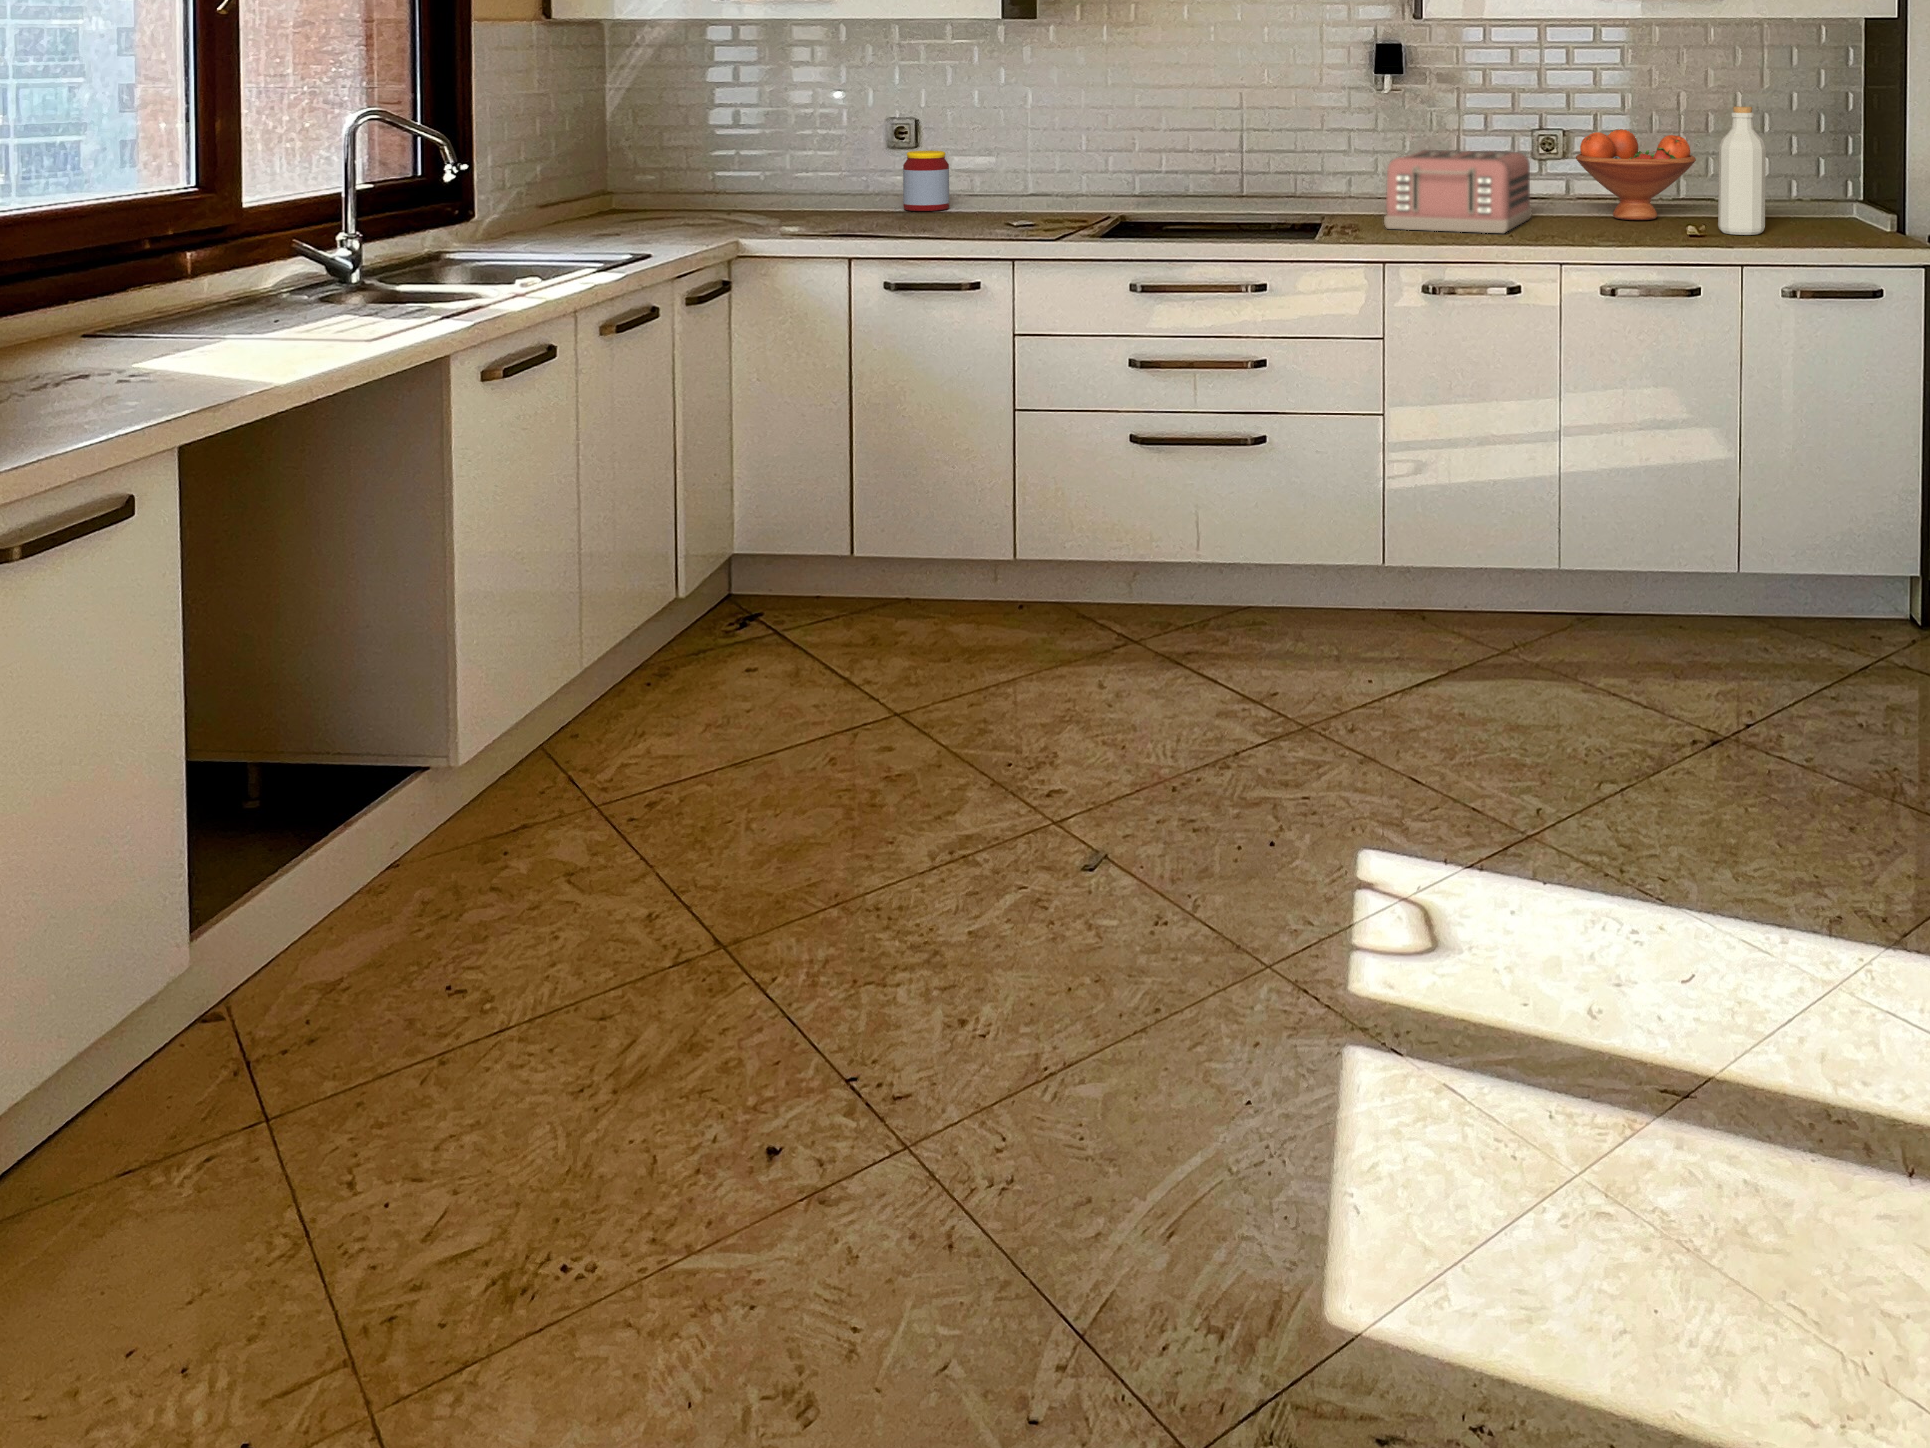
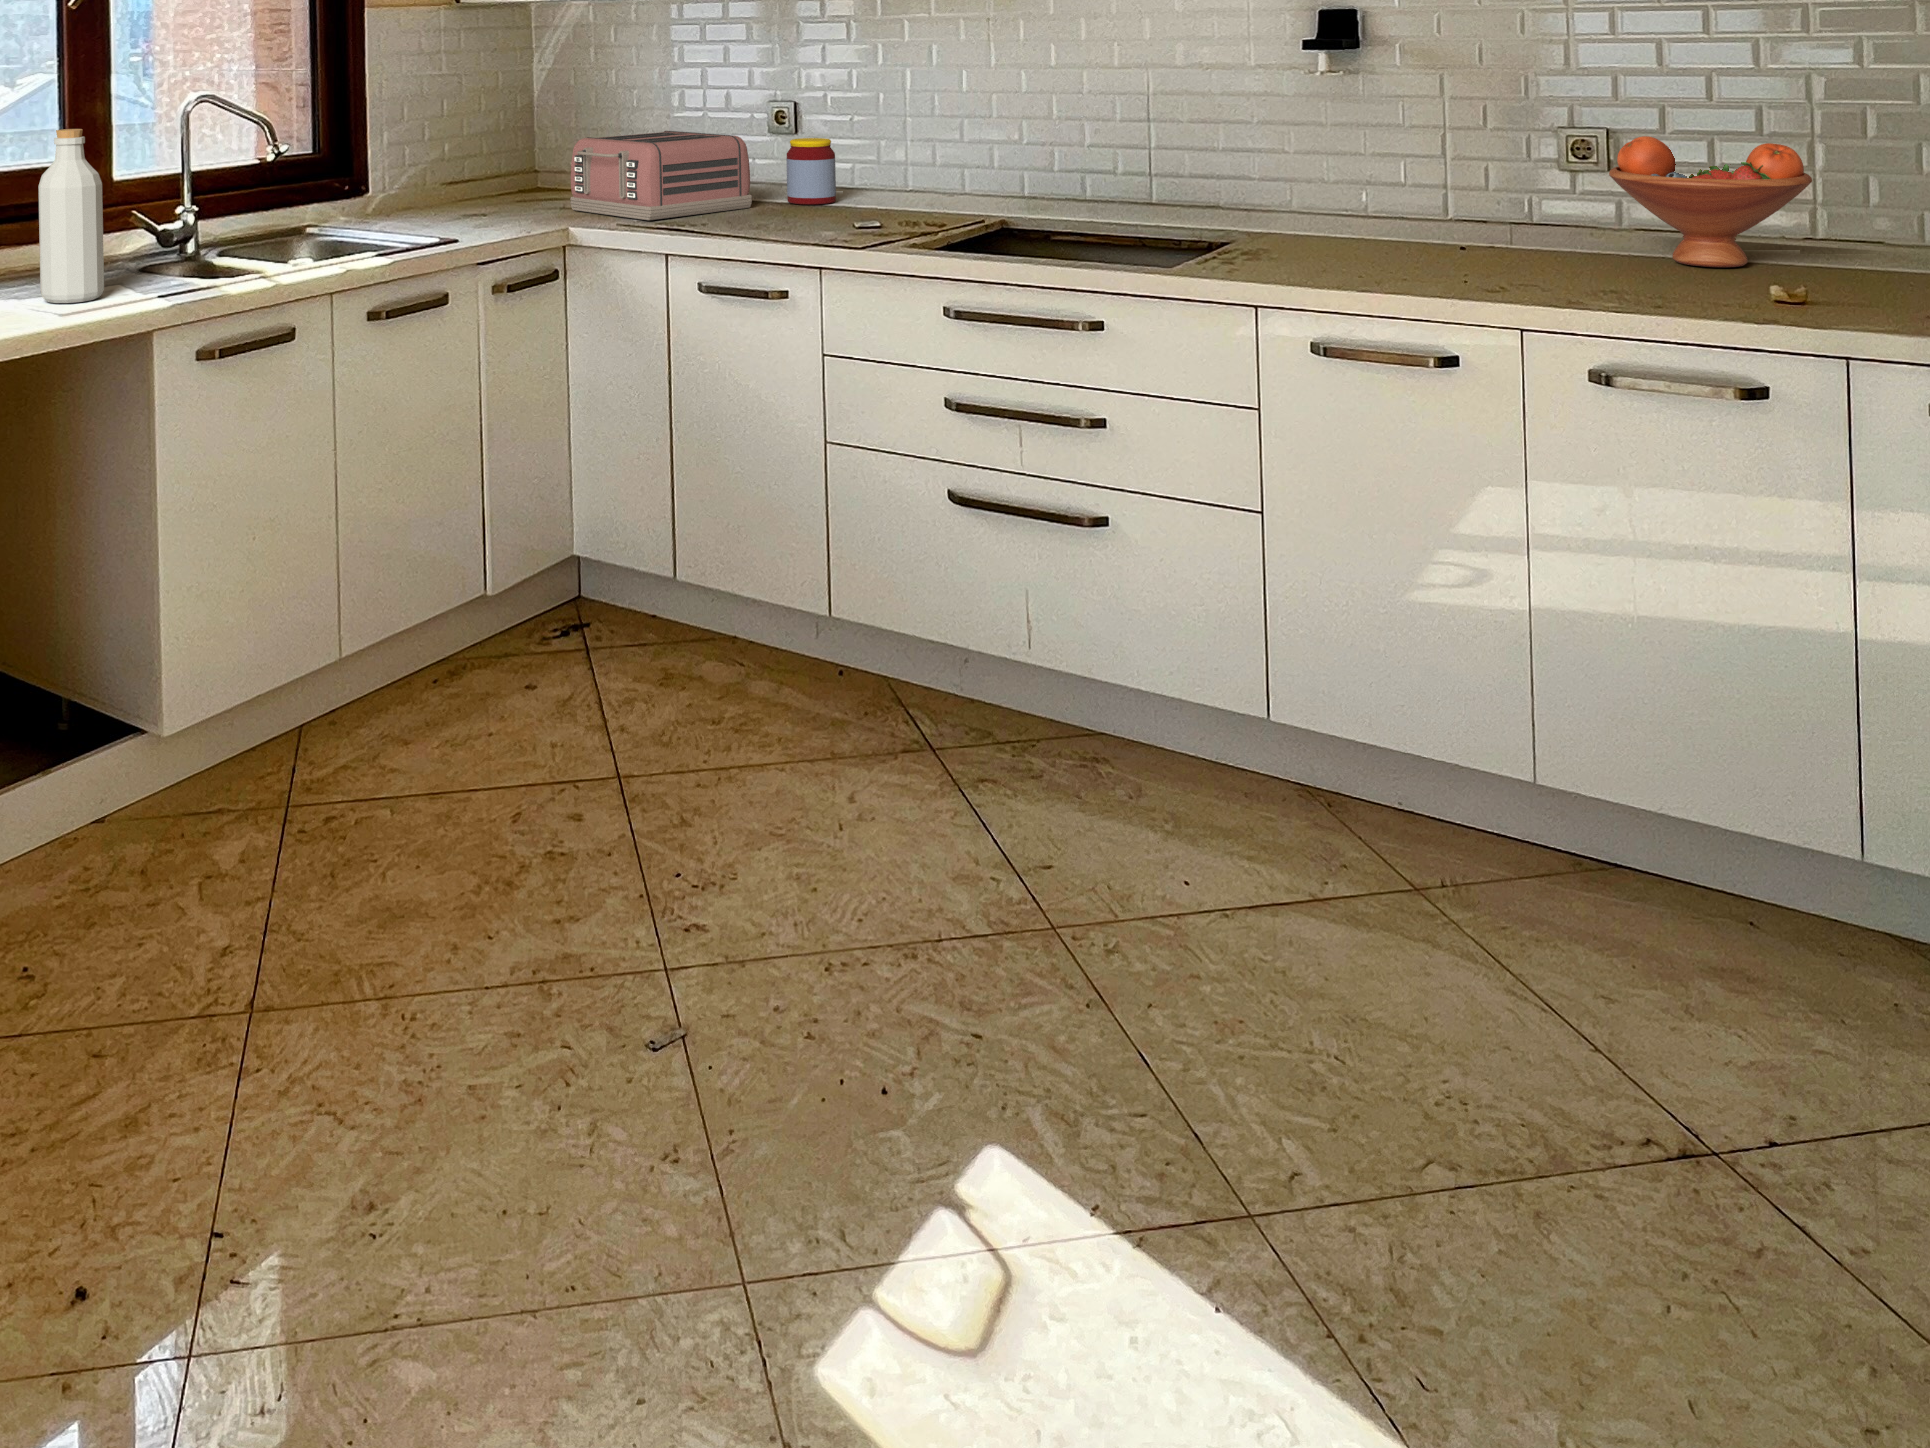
bottle: present [1718,107,1766,235] -> present [38,129,104,303]
toaster: present [1384,150,1532,233] -> present [570,131,752,220]

